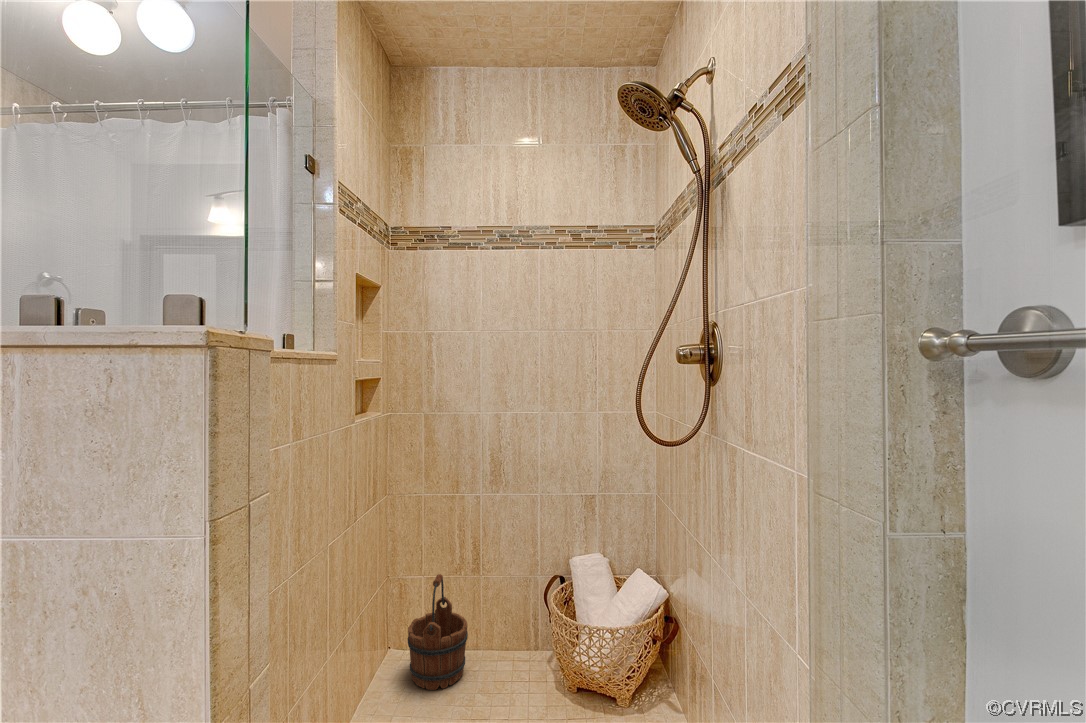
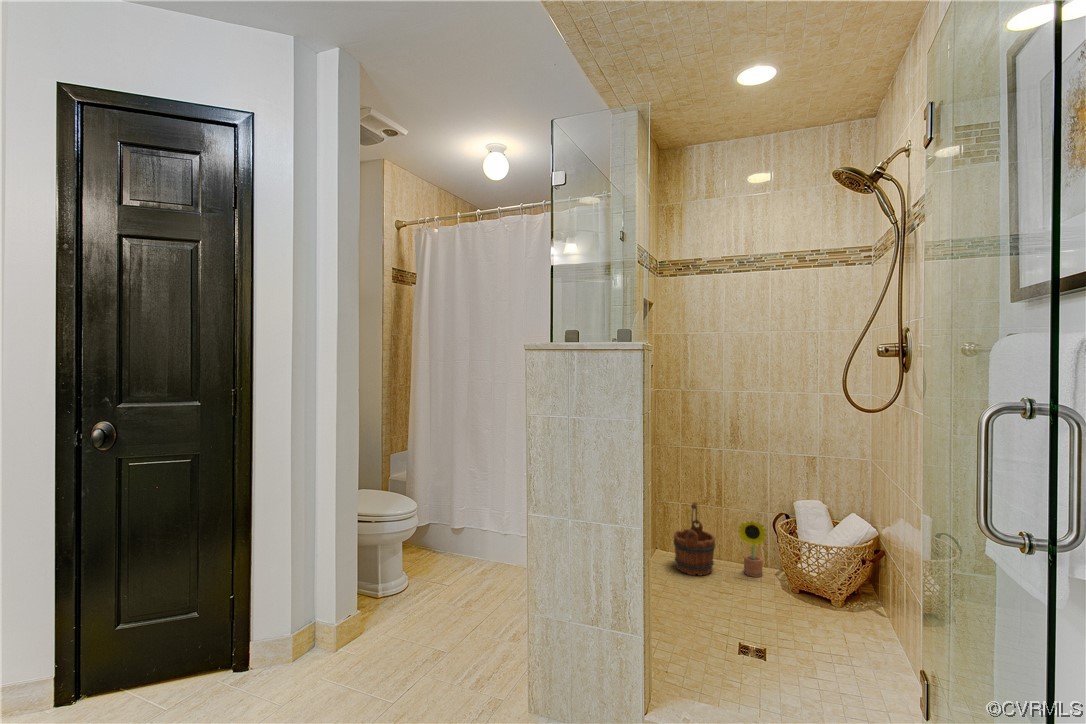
decorative plant: none [496,593,537,671] -> present [737,520,767,577]

